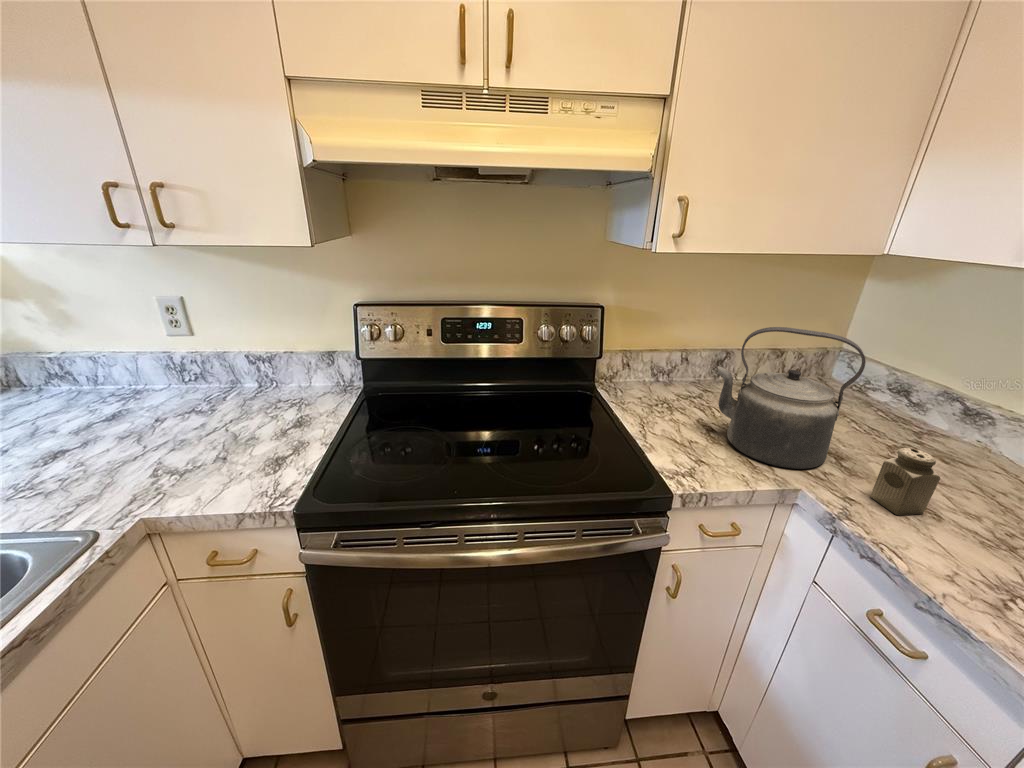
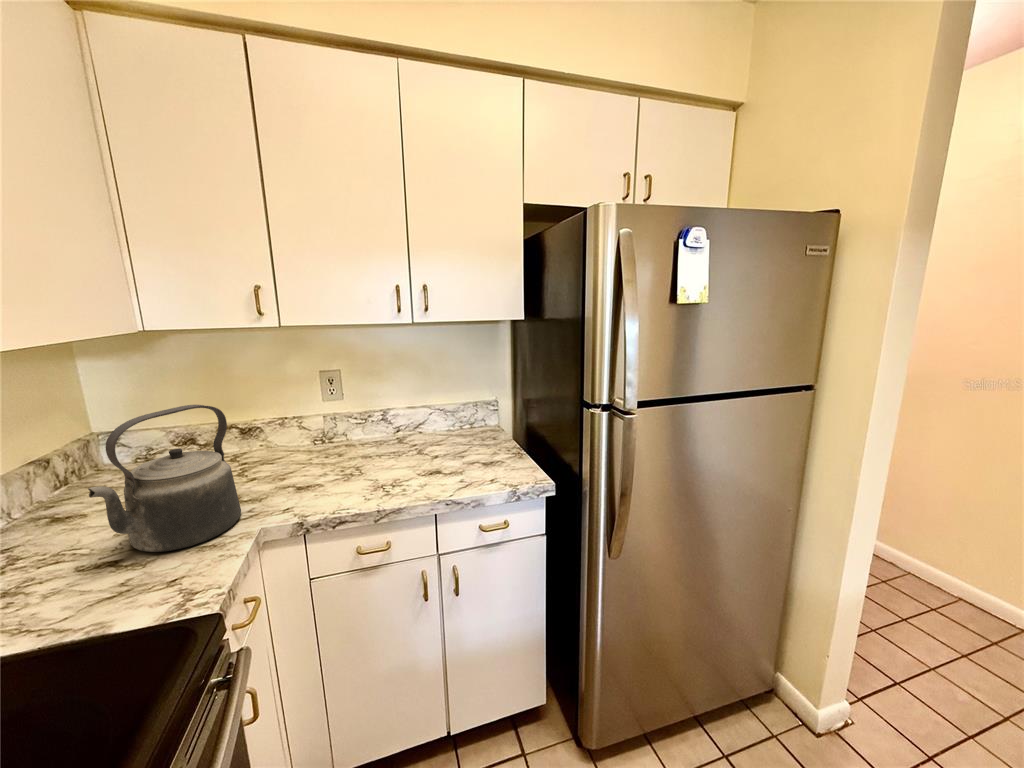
salt shaker: present [871,448,940,515] -> none [287,453,318,501]

